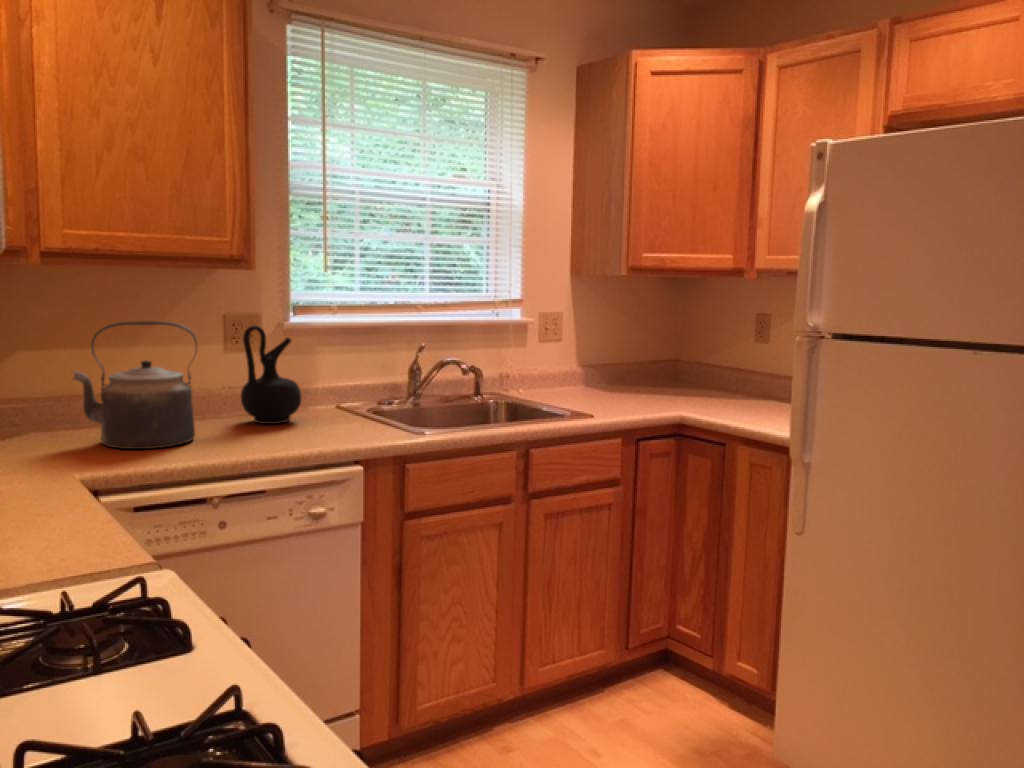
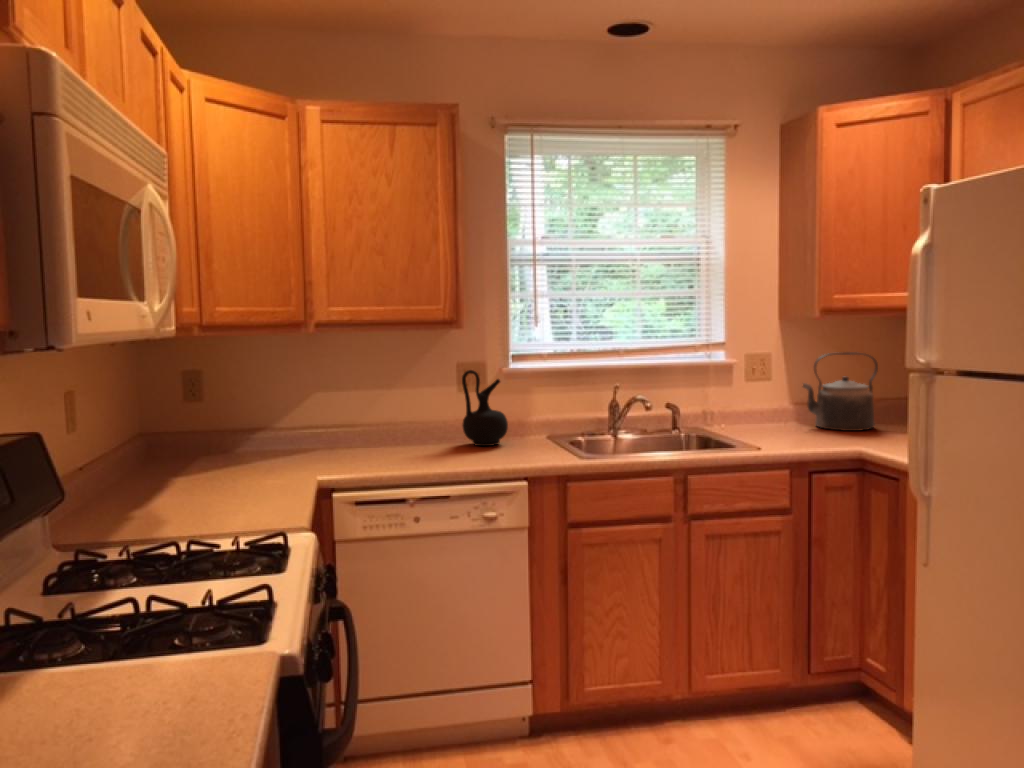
kettle: present [73,321,197,449] -> present [803,352,878,431]

